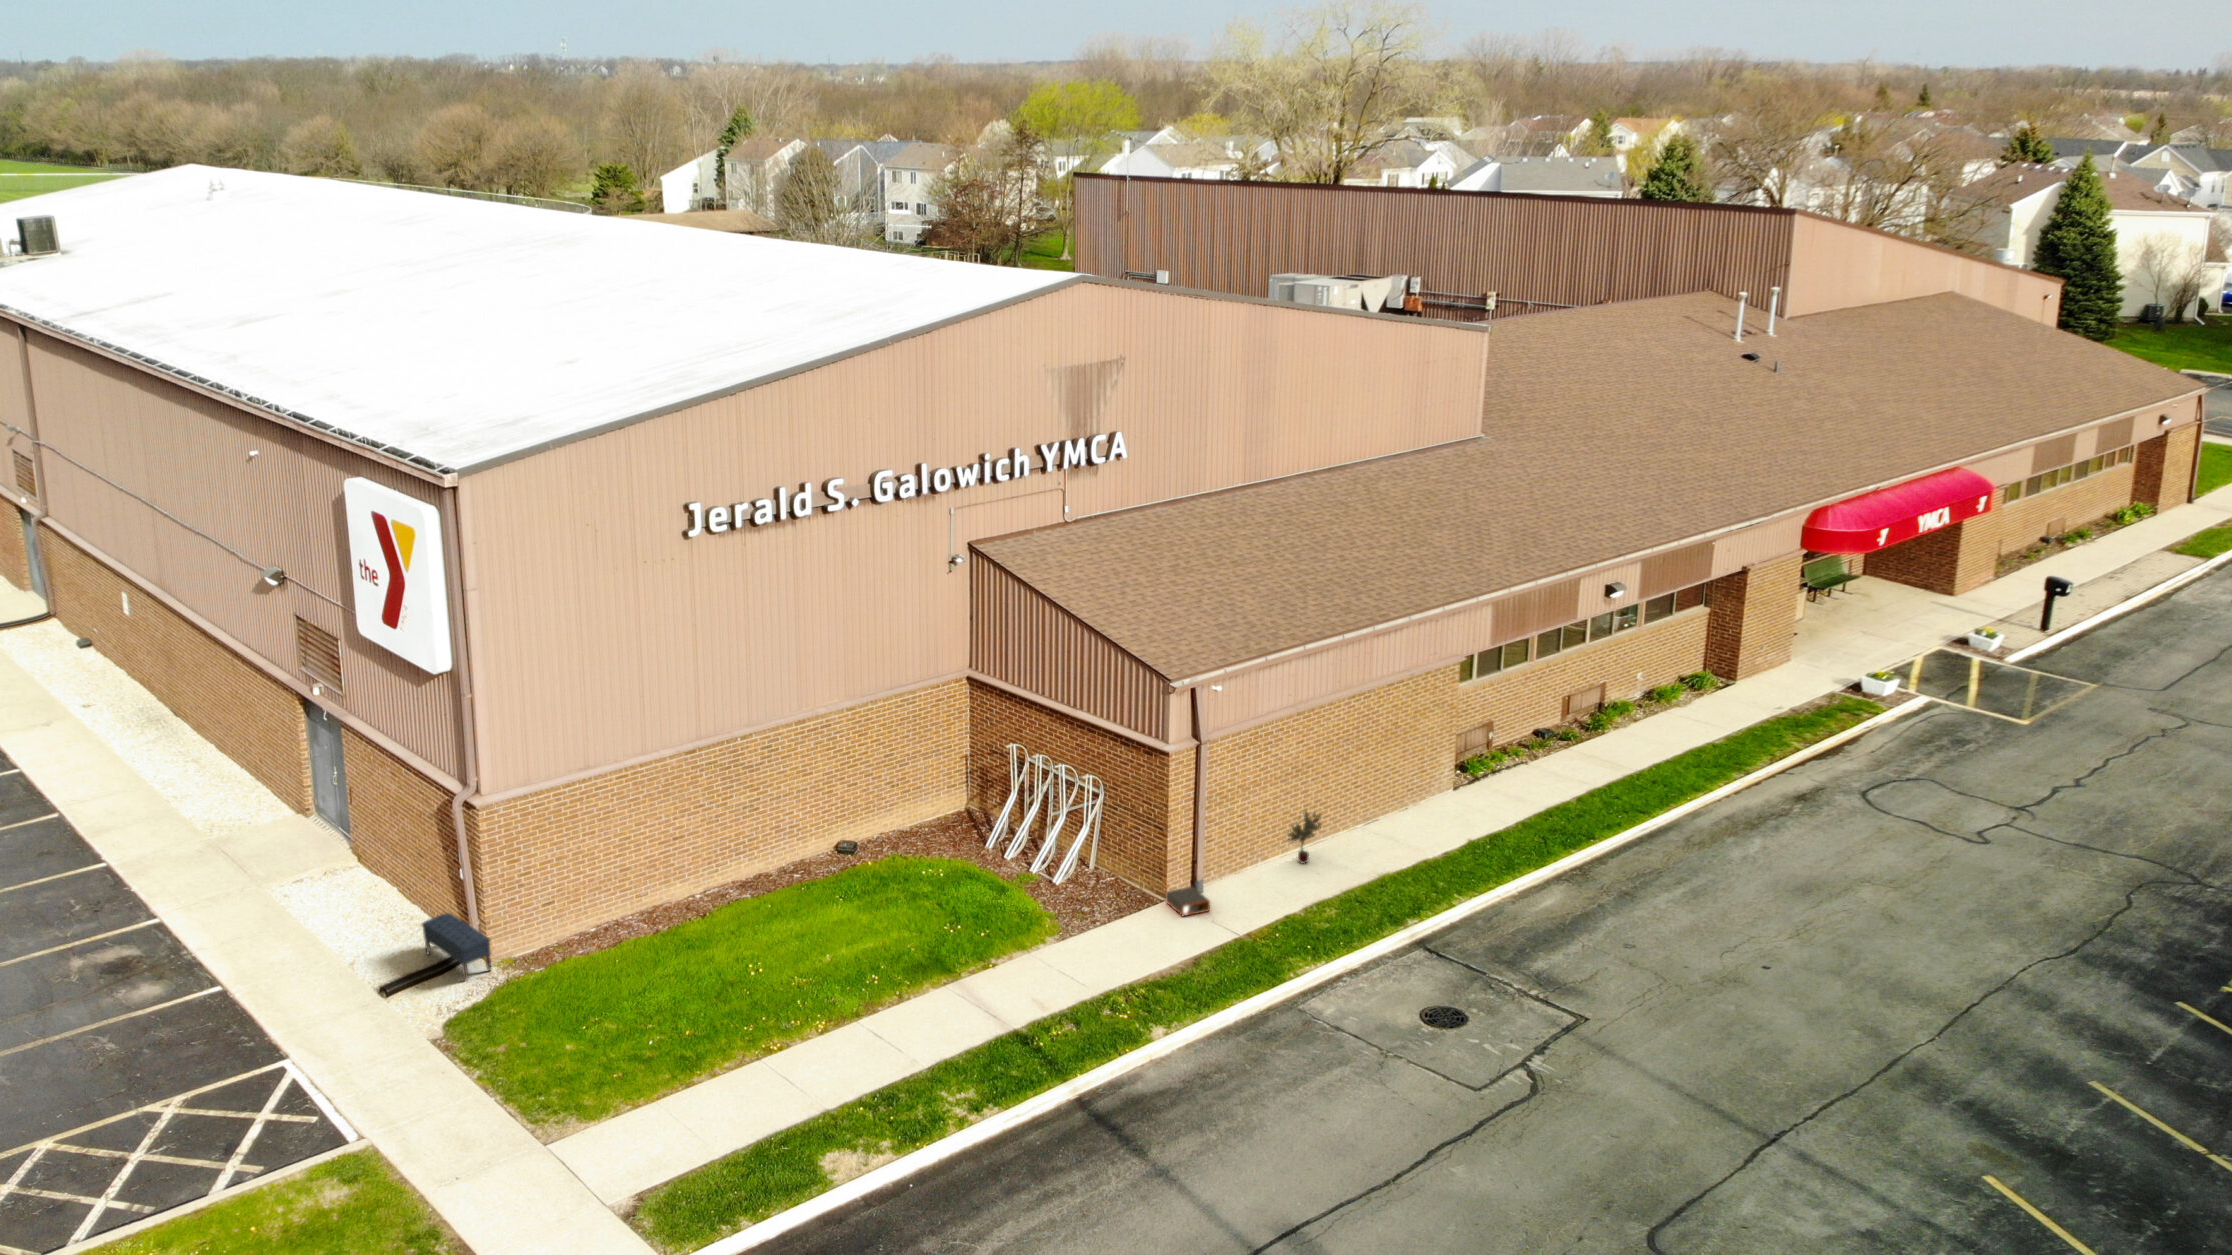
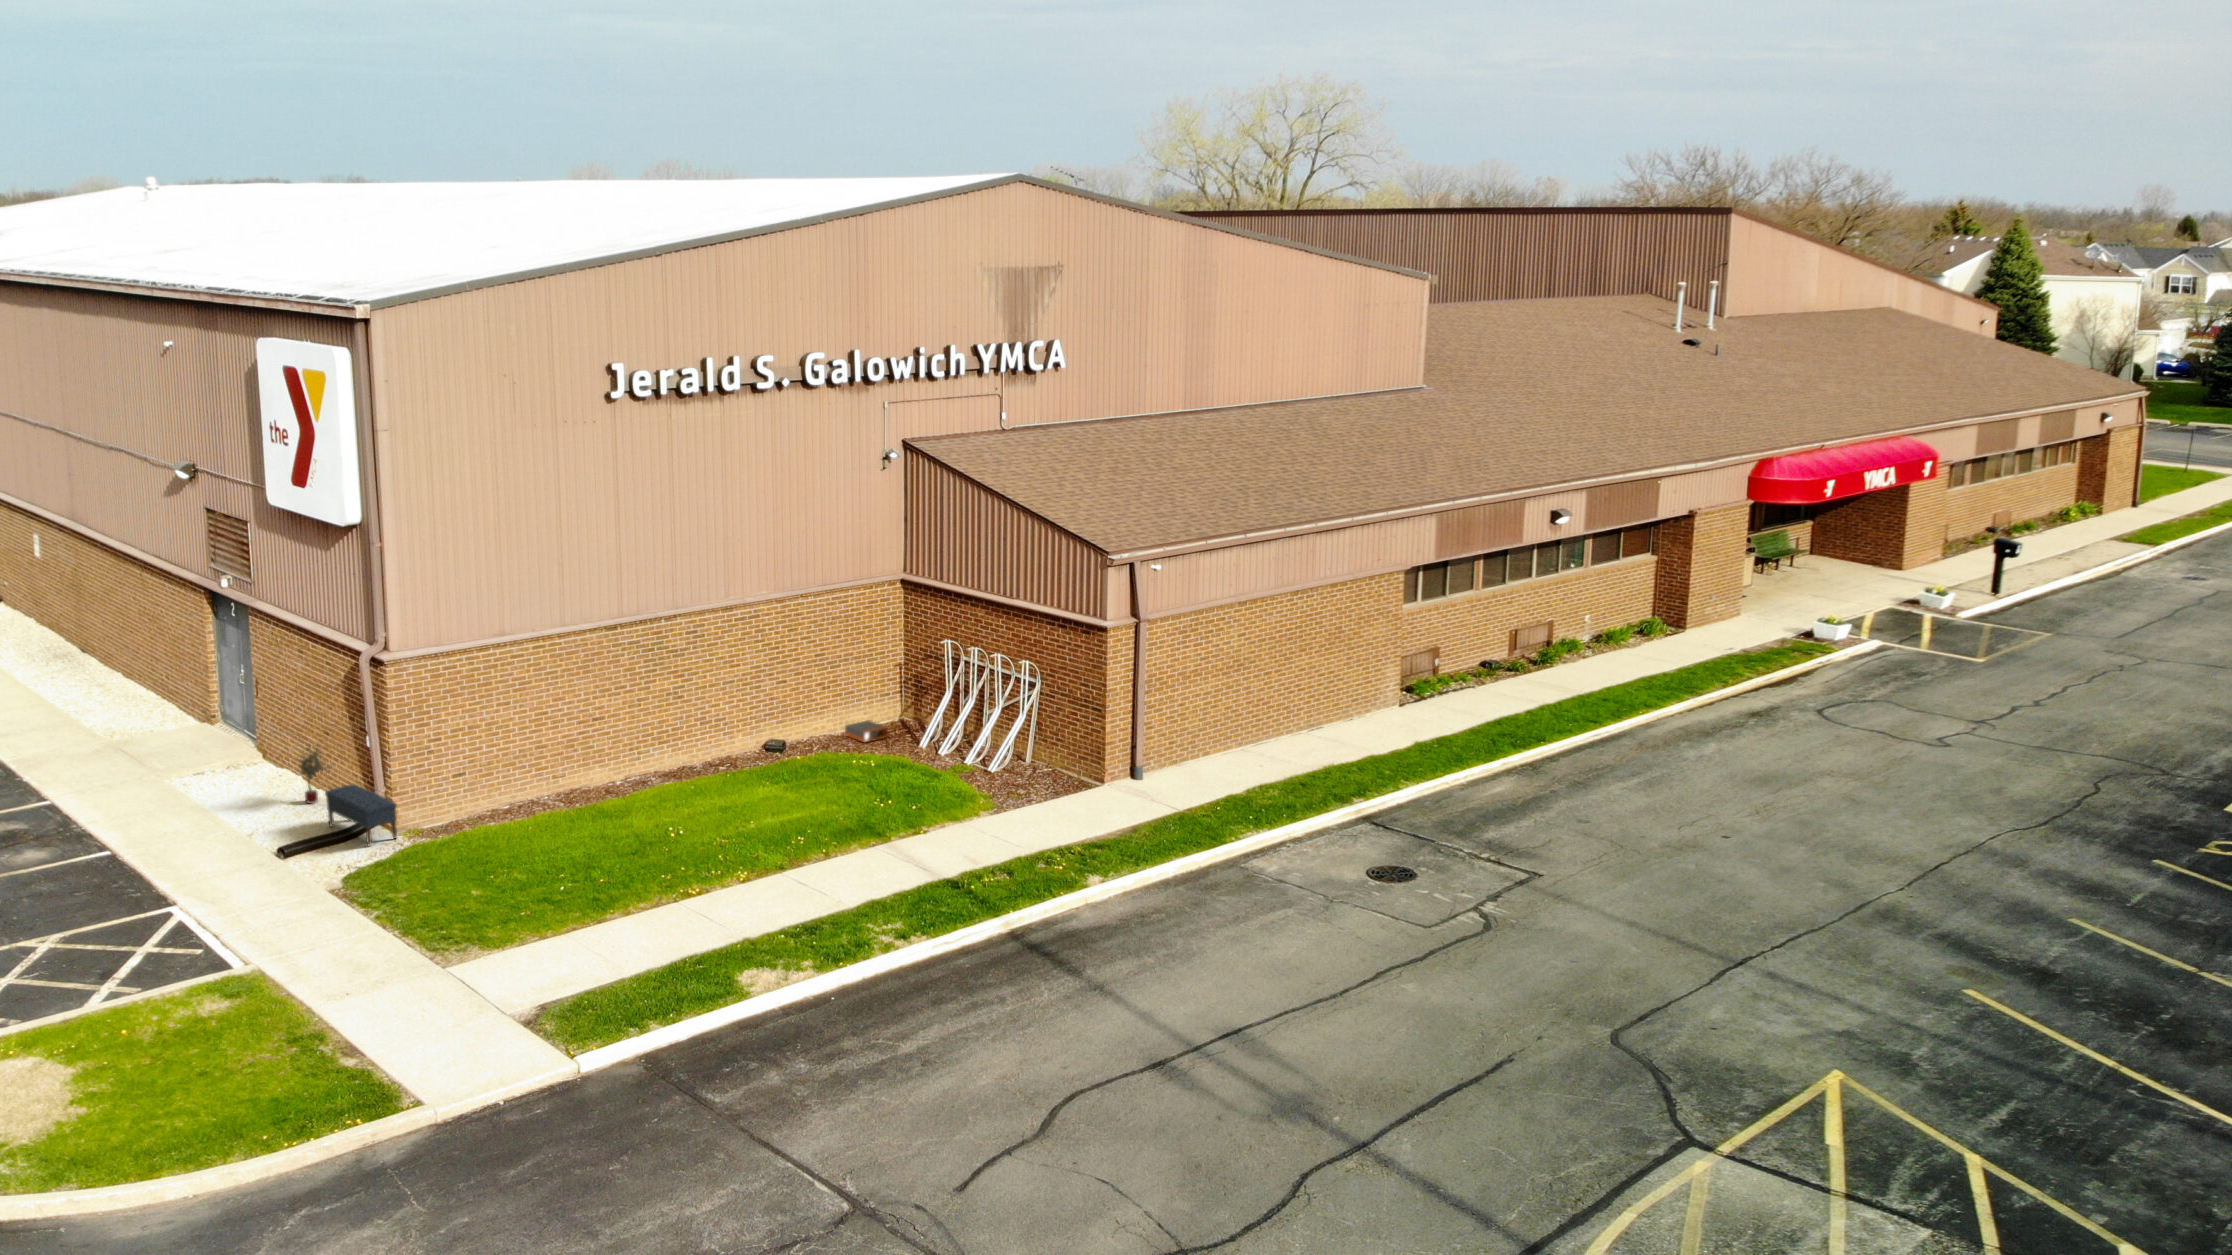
potted tree: present [1288,811,1322,863] -> present [299,746,332,804]
storage box: present [1165,887,1210,916] -> present [845,721,888,742]

